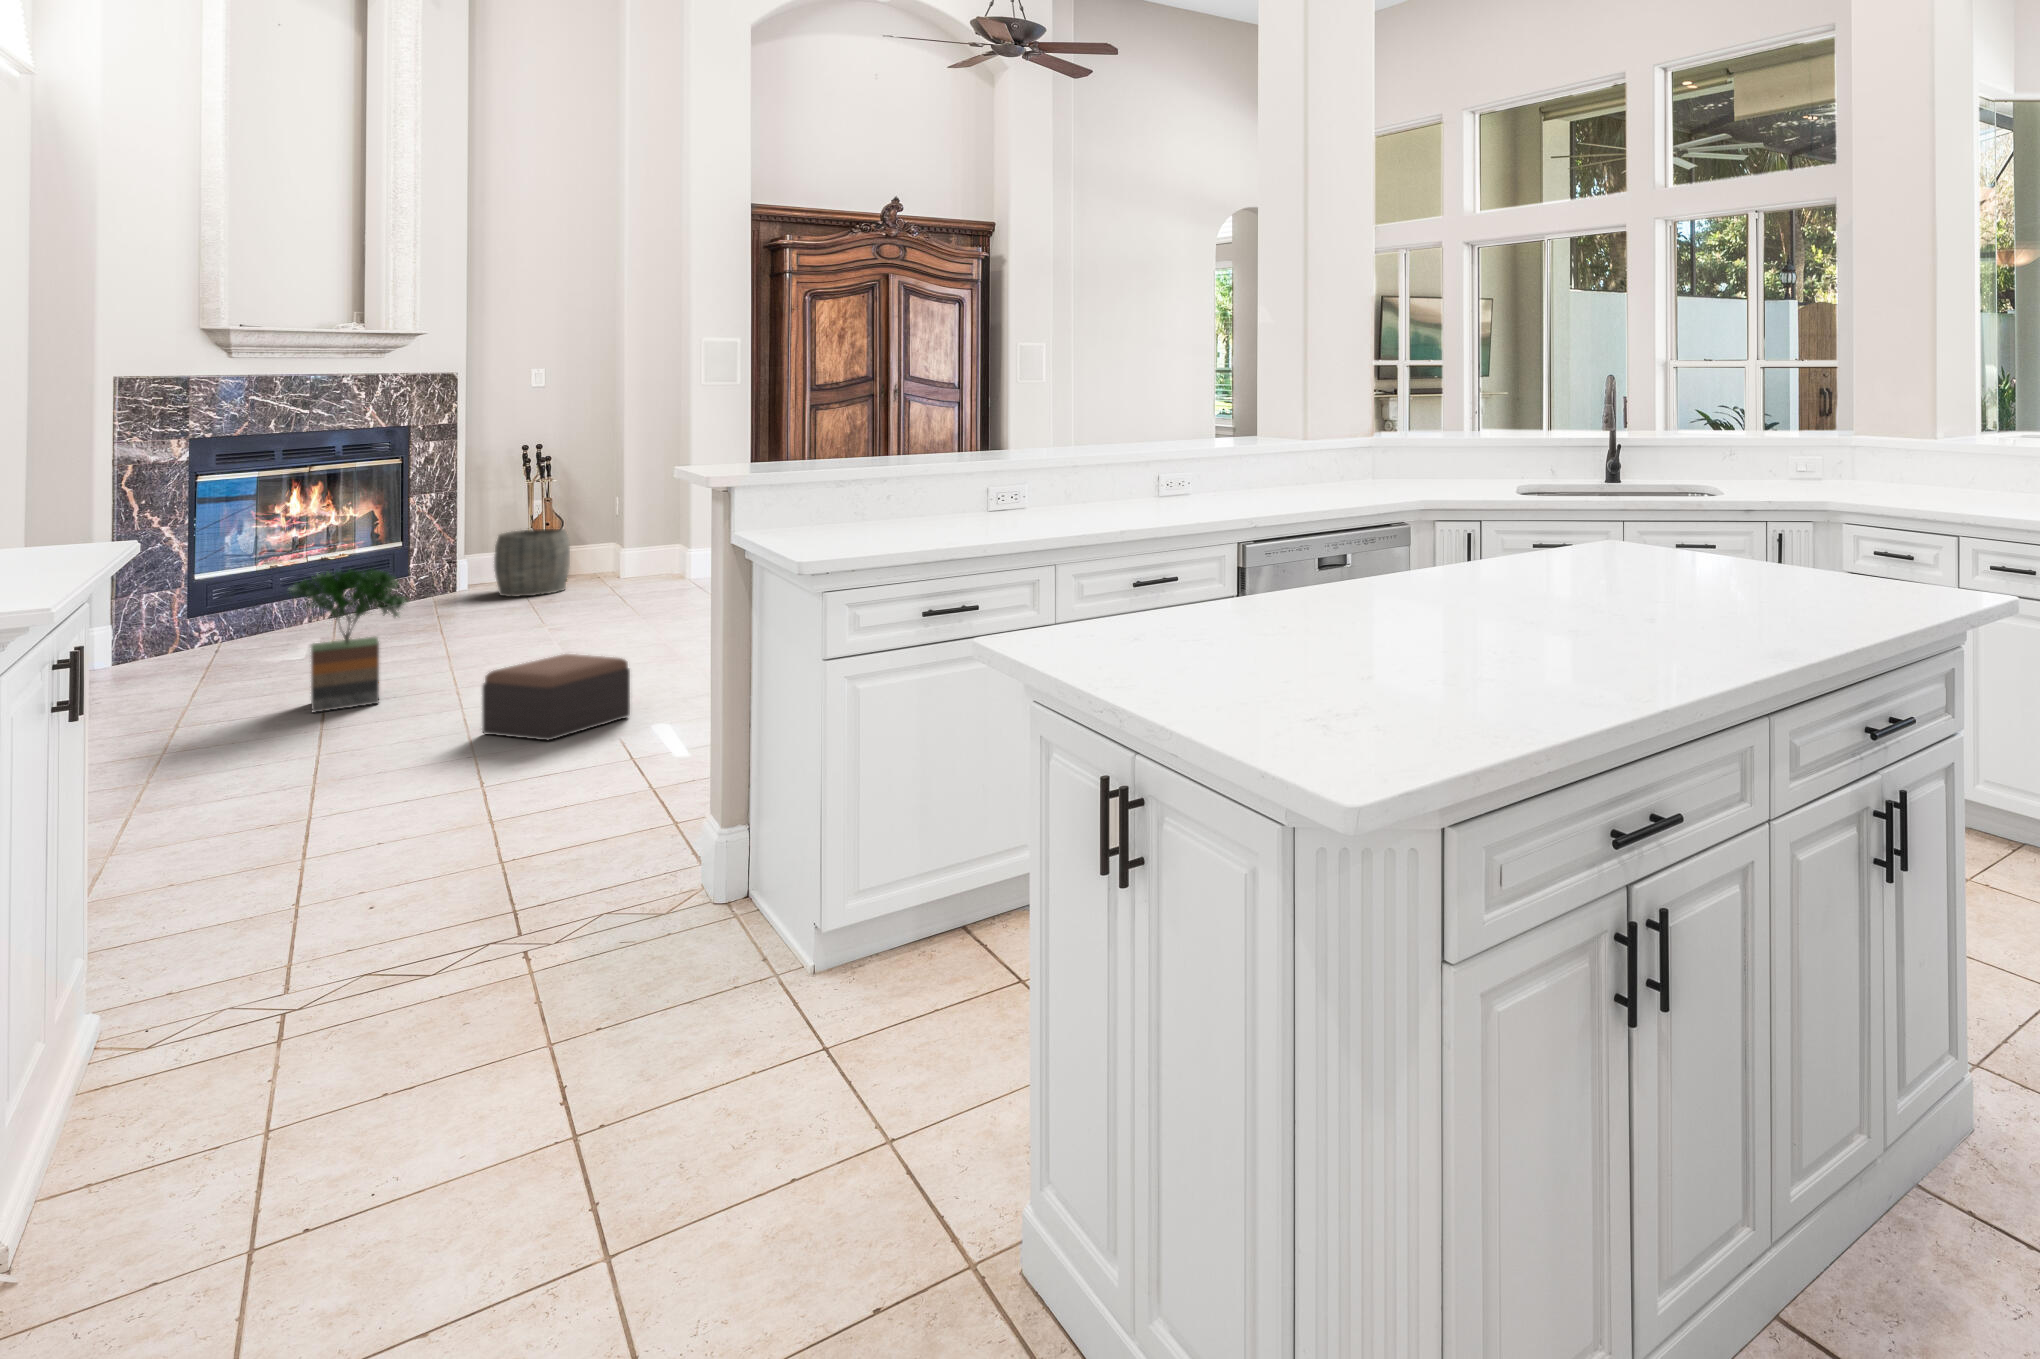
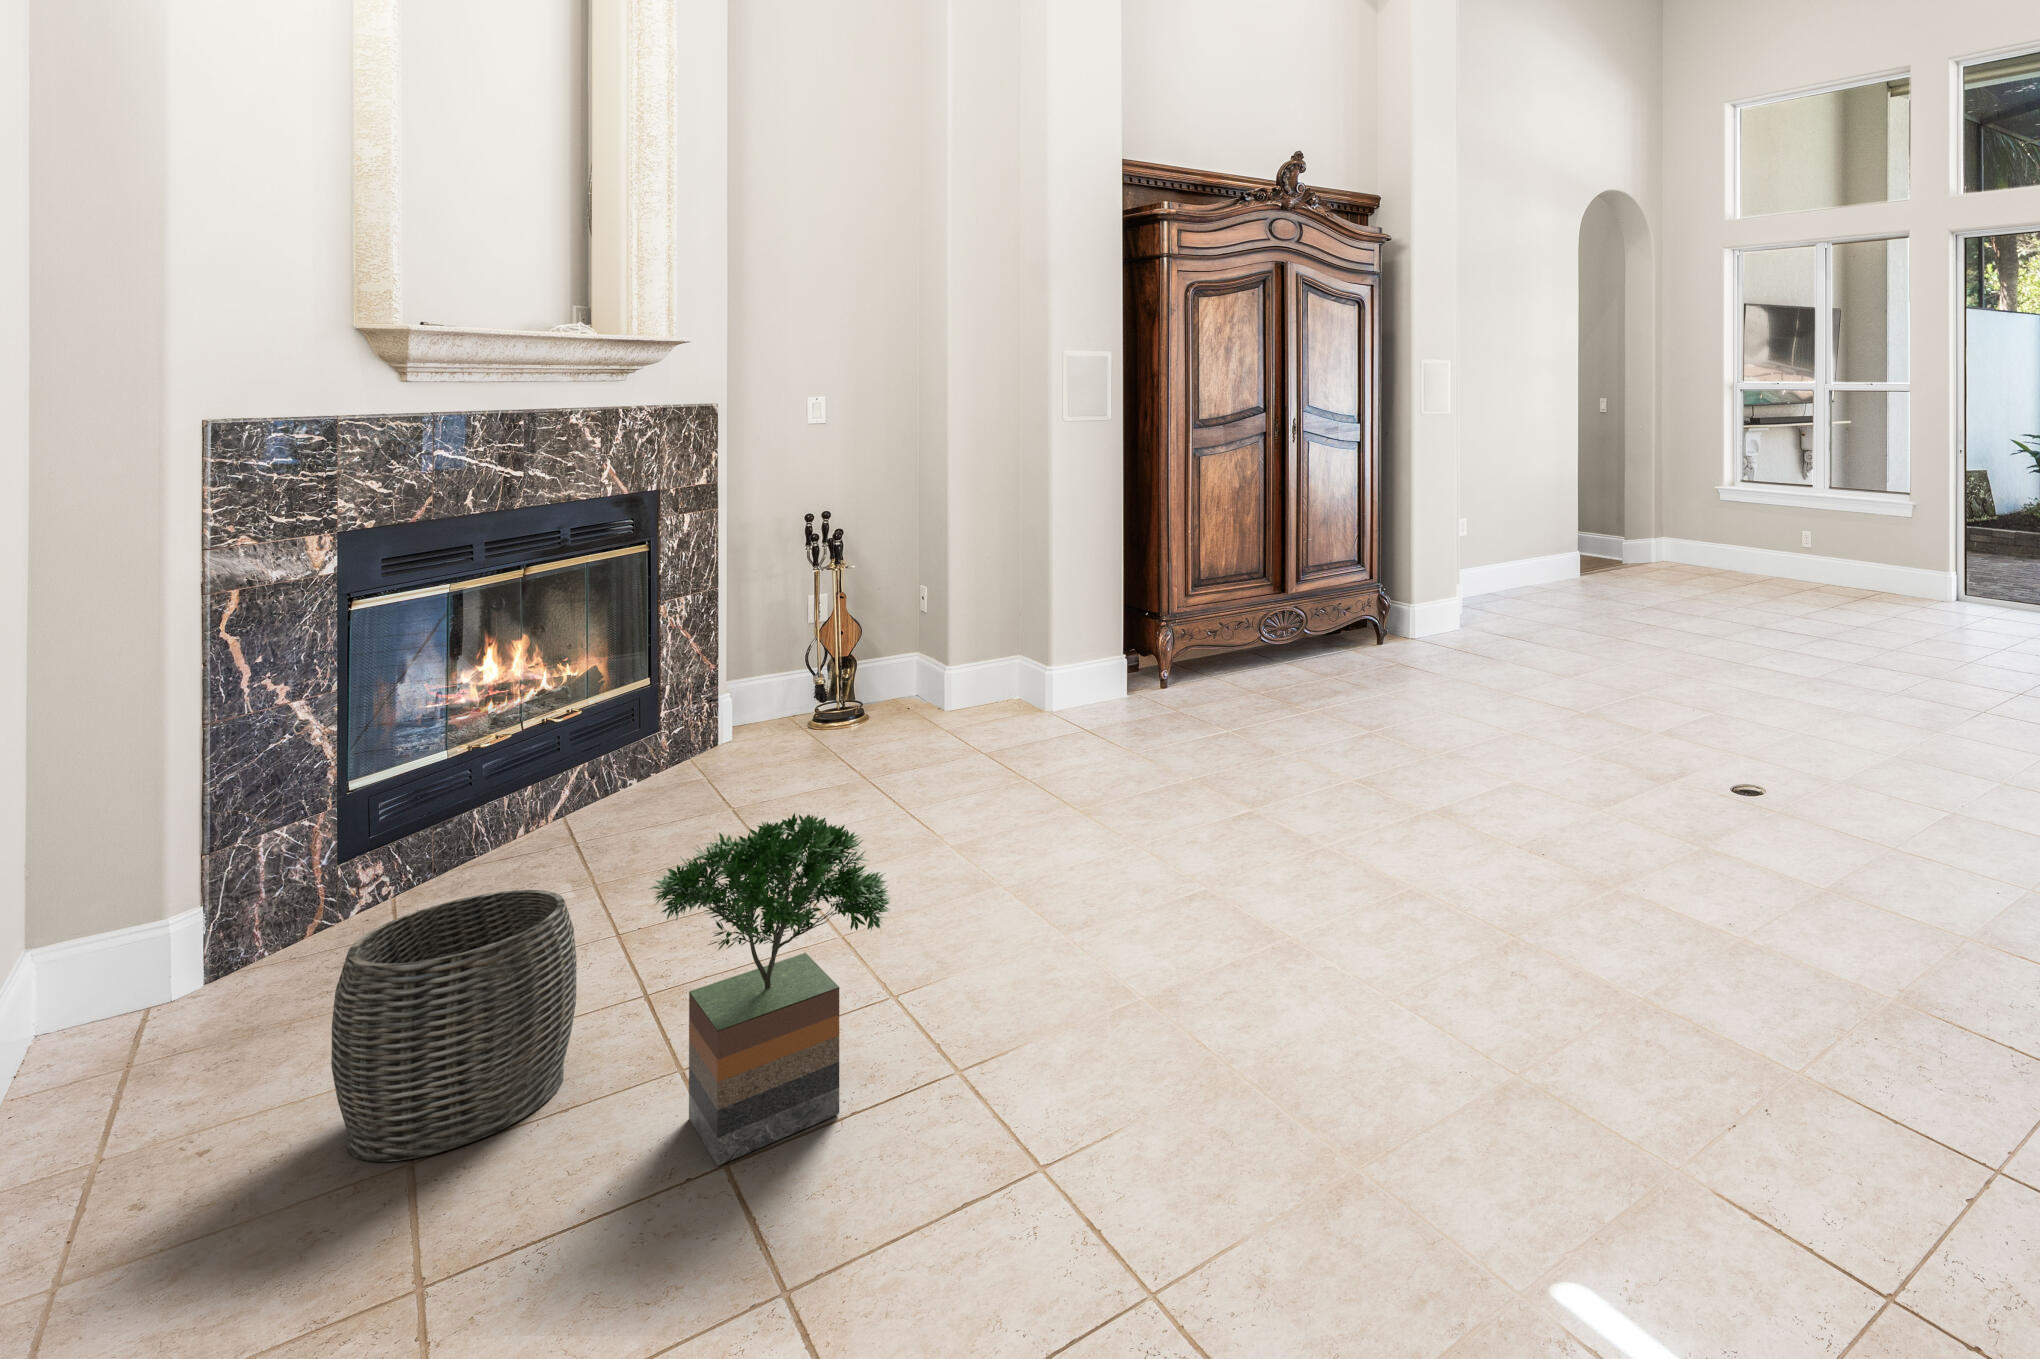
woven basket: present [494,529,570,597] -> present [331,890,577,1162]
footstool: present [482,654,630,741] -> none [1180,1005,1426,1276]

